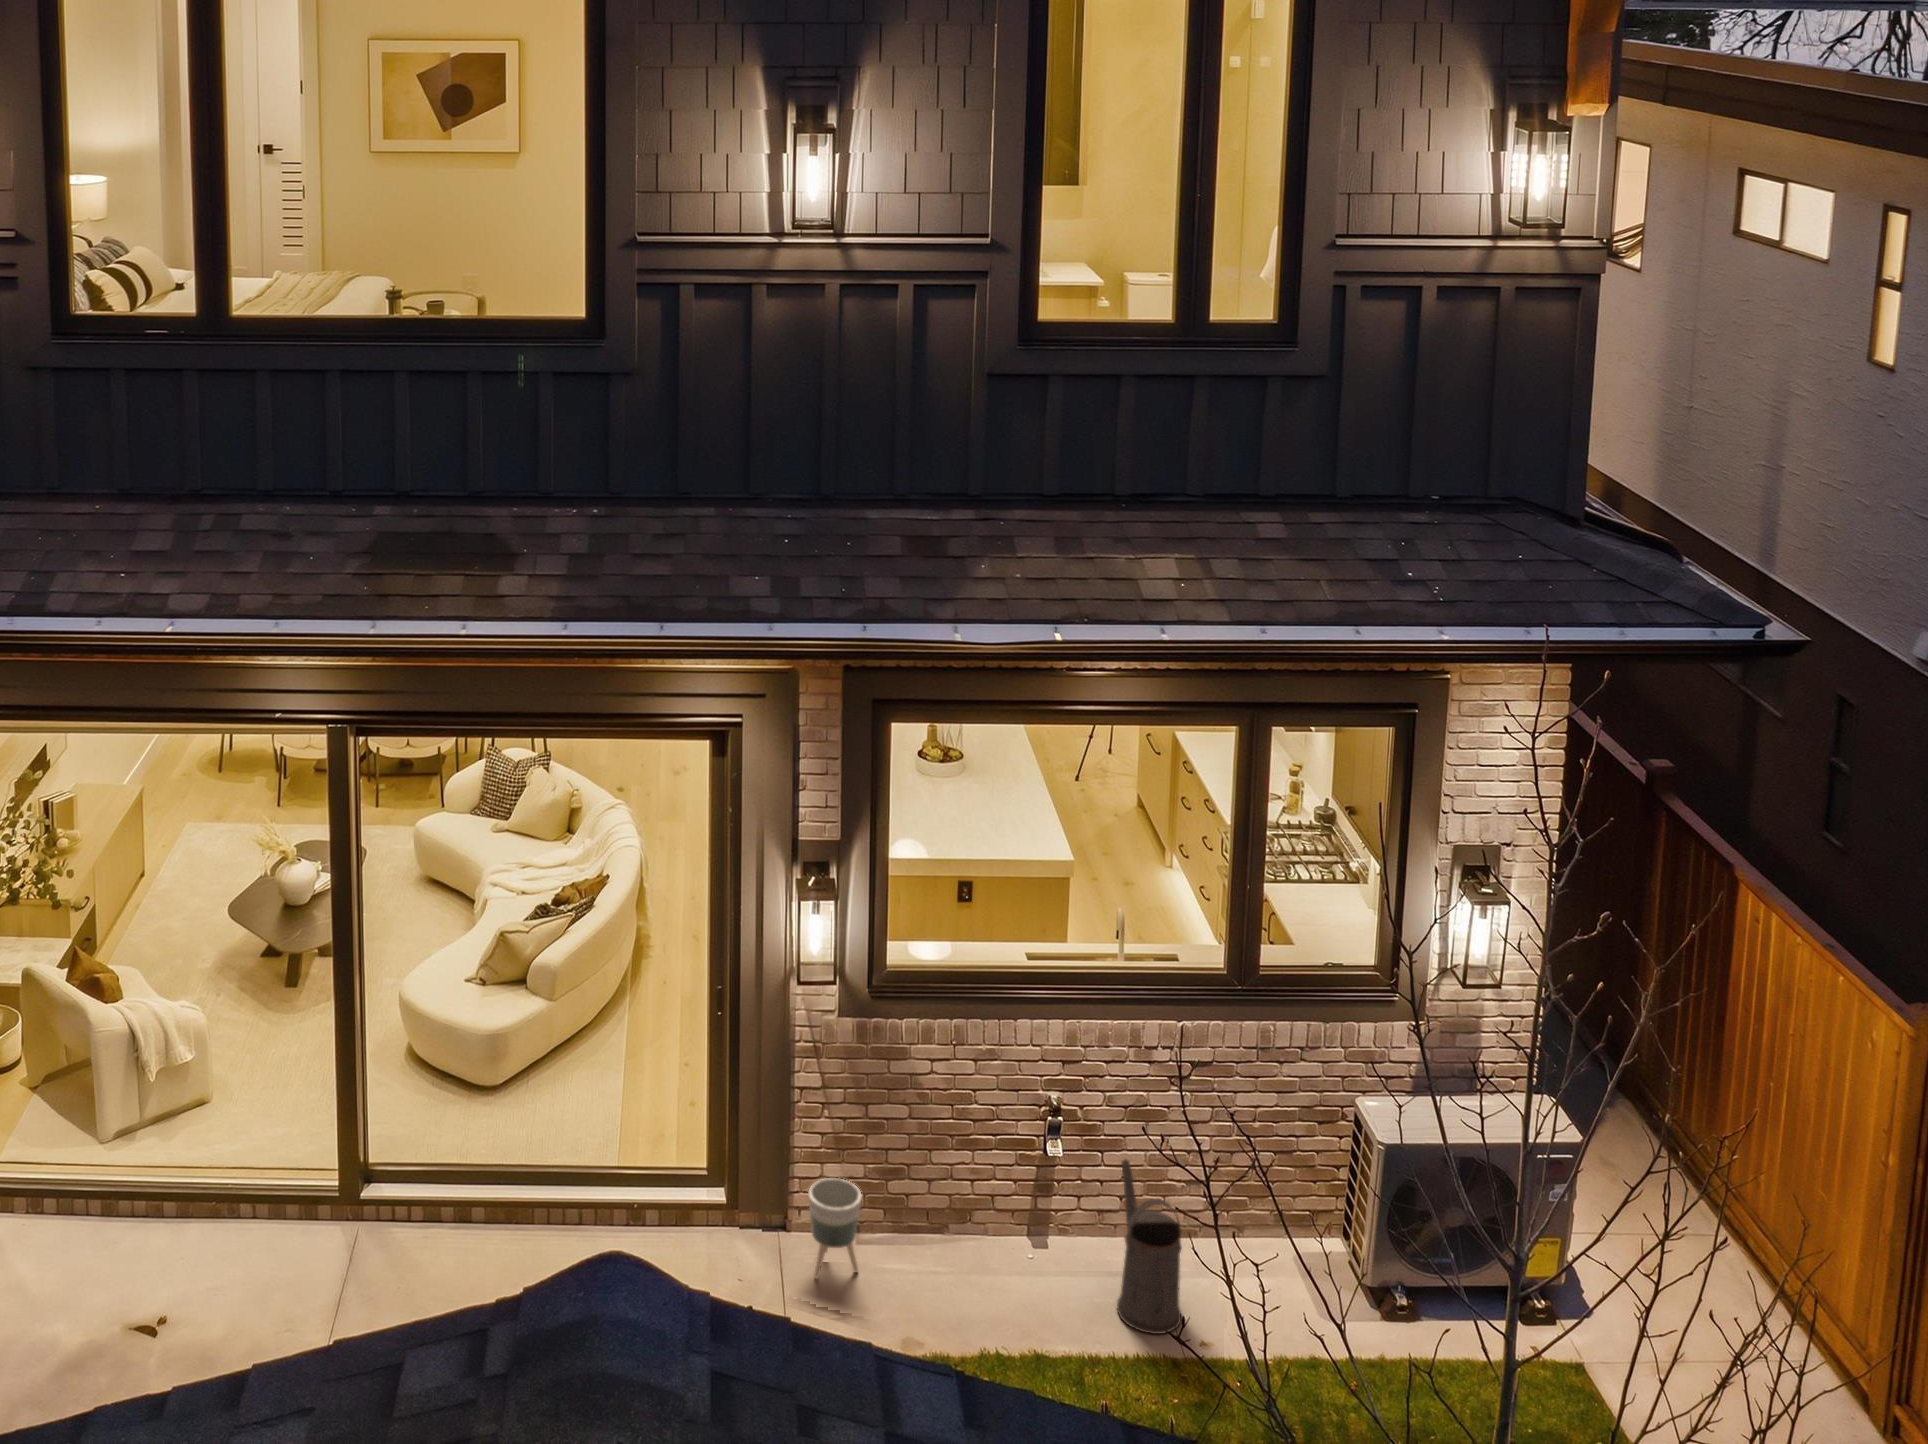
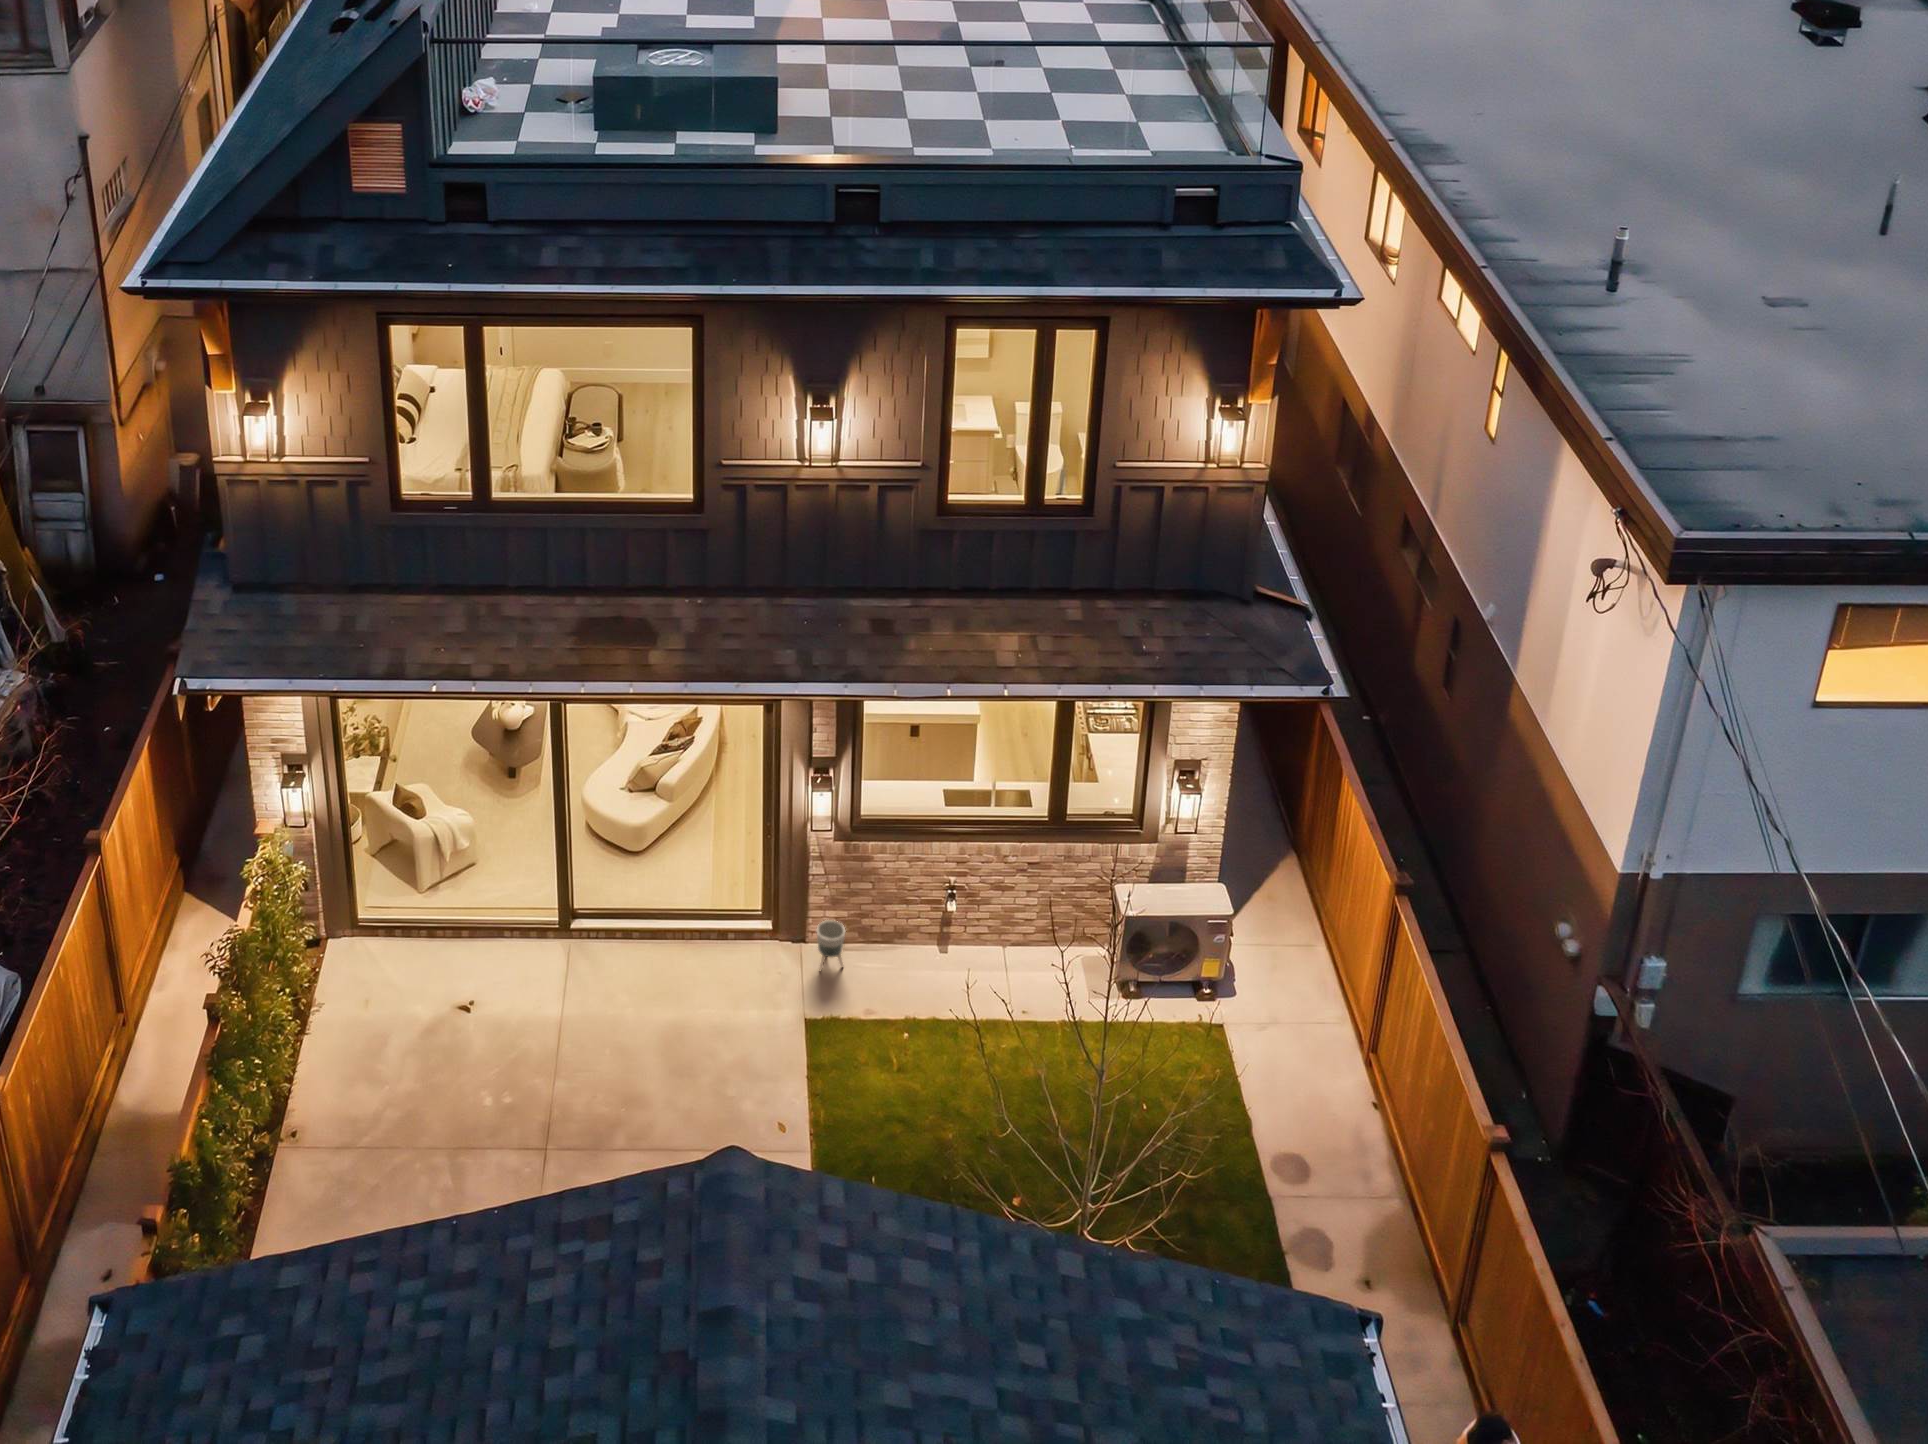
watering can: present [1117,1160,1182,1334] -> none [981,910,1016,1003]

